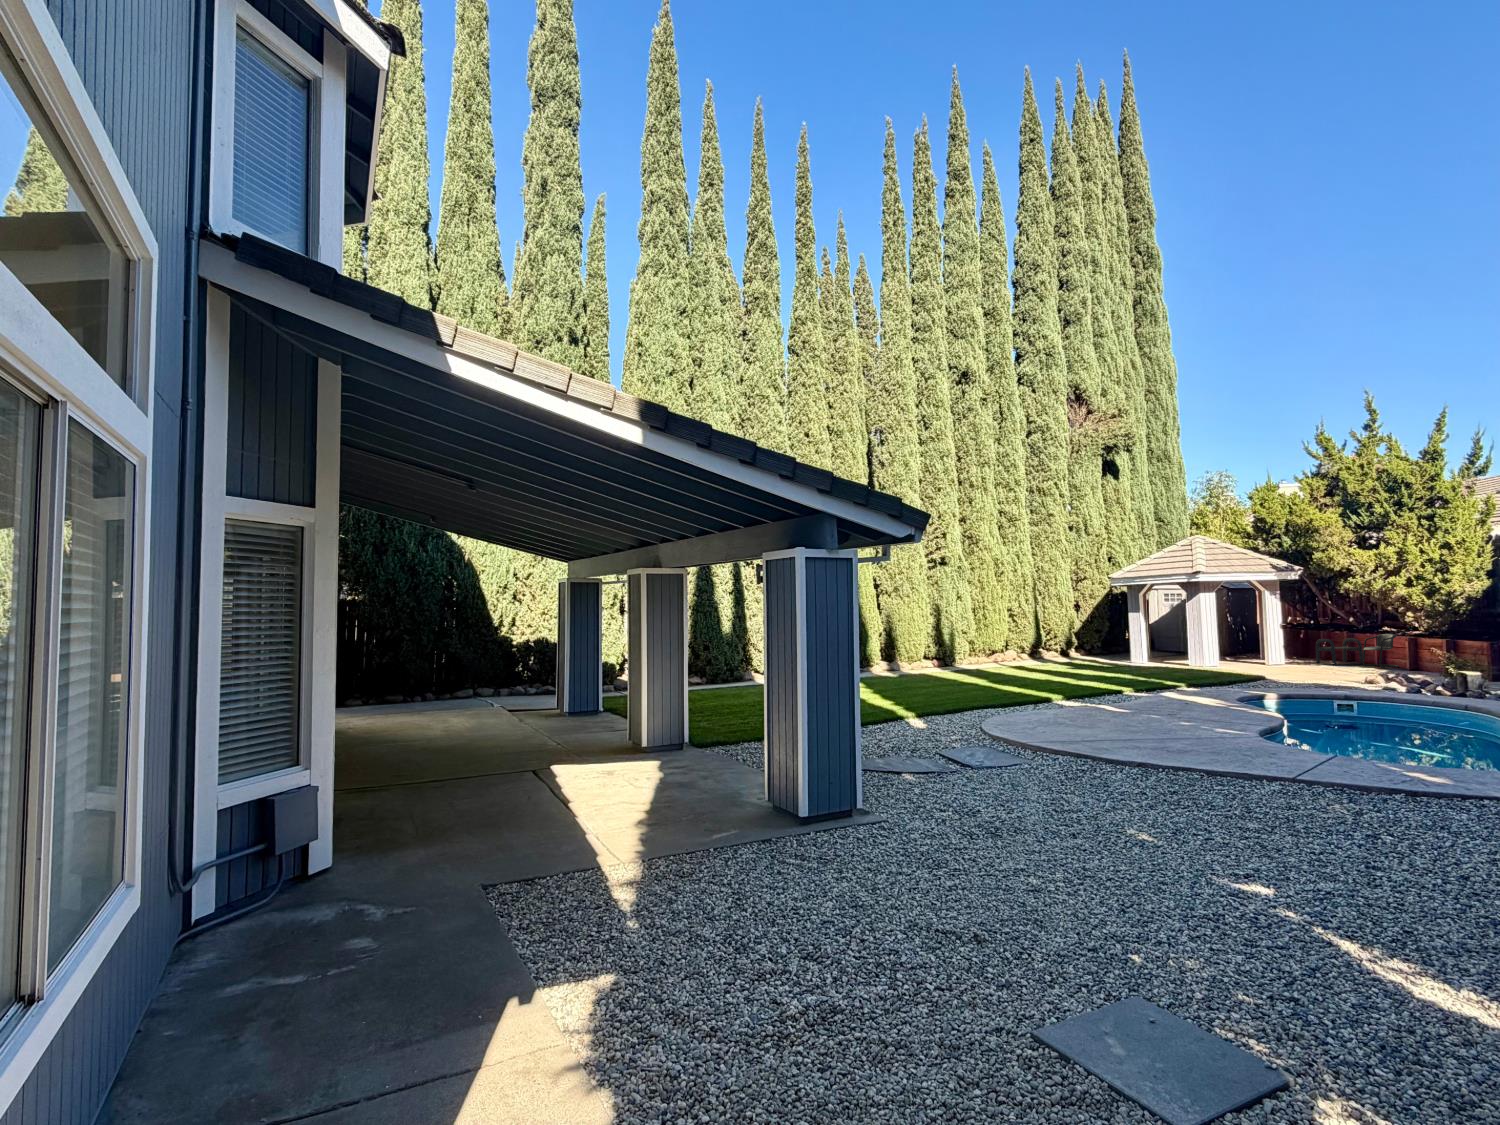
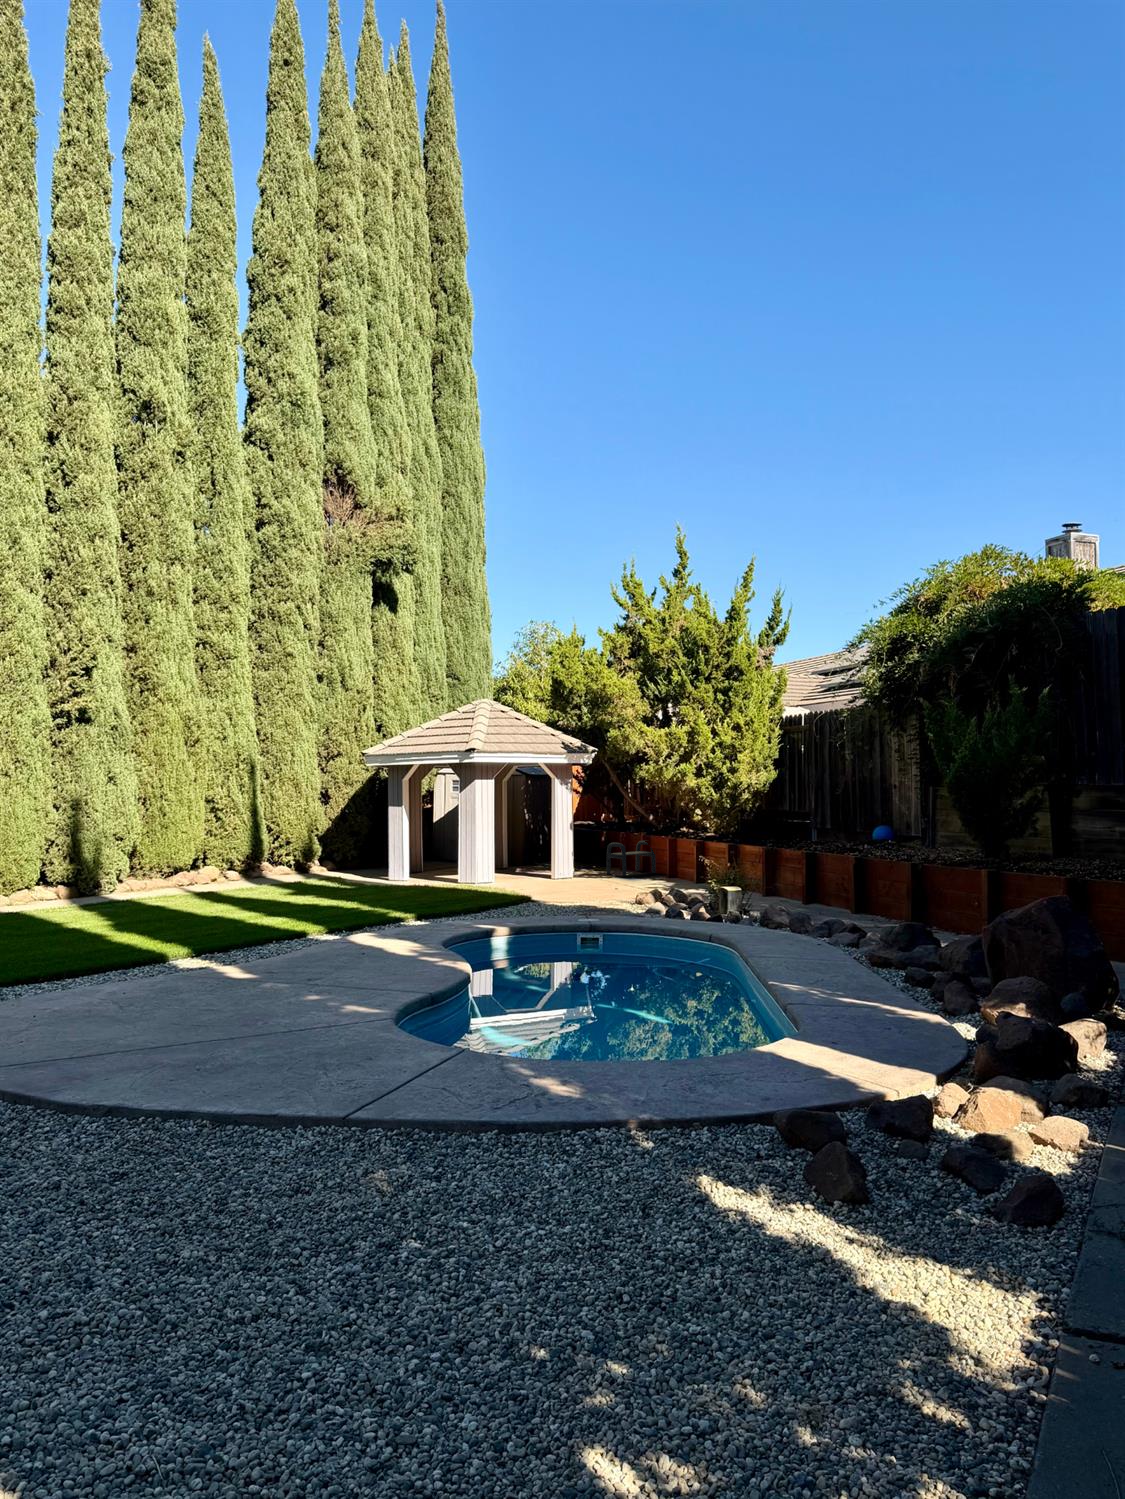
chair: present [1363,634,1399,668] -> none [653,836,689,881]

